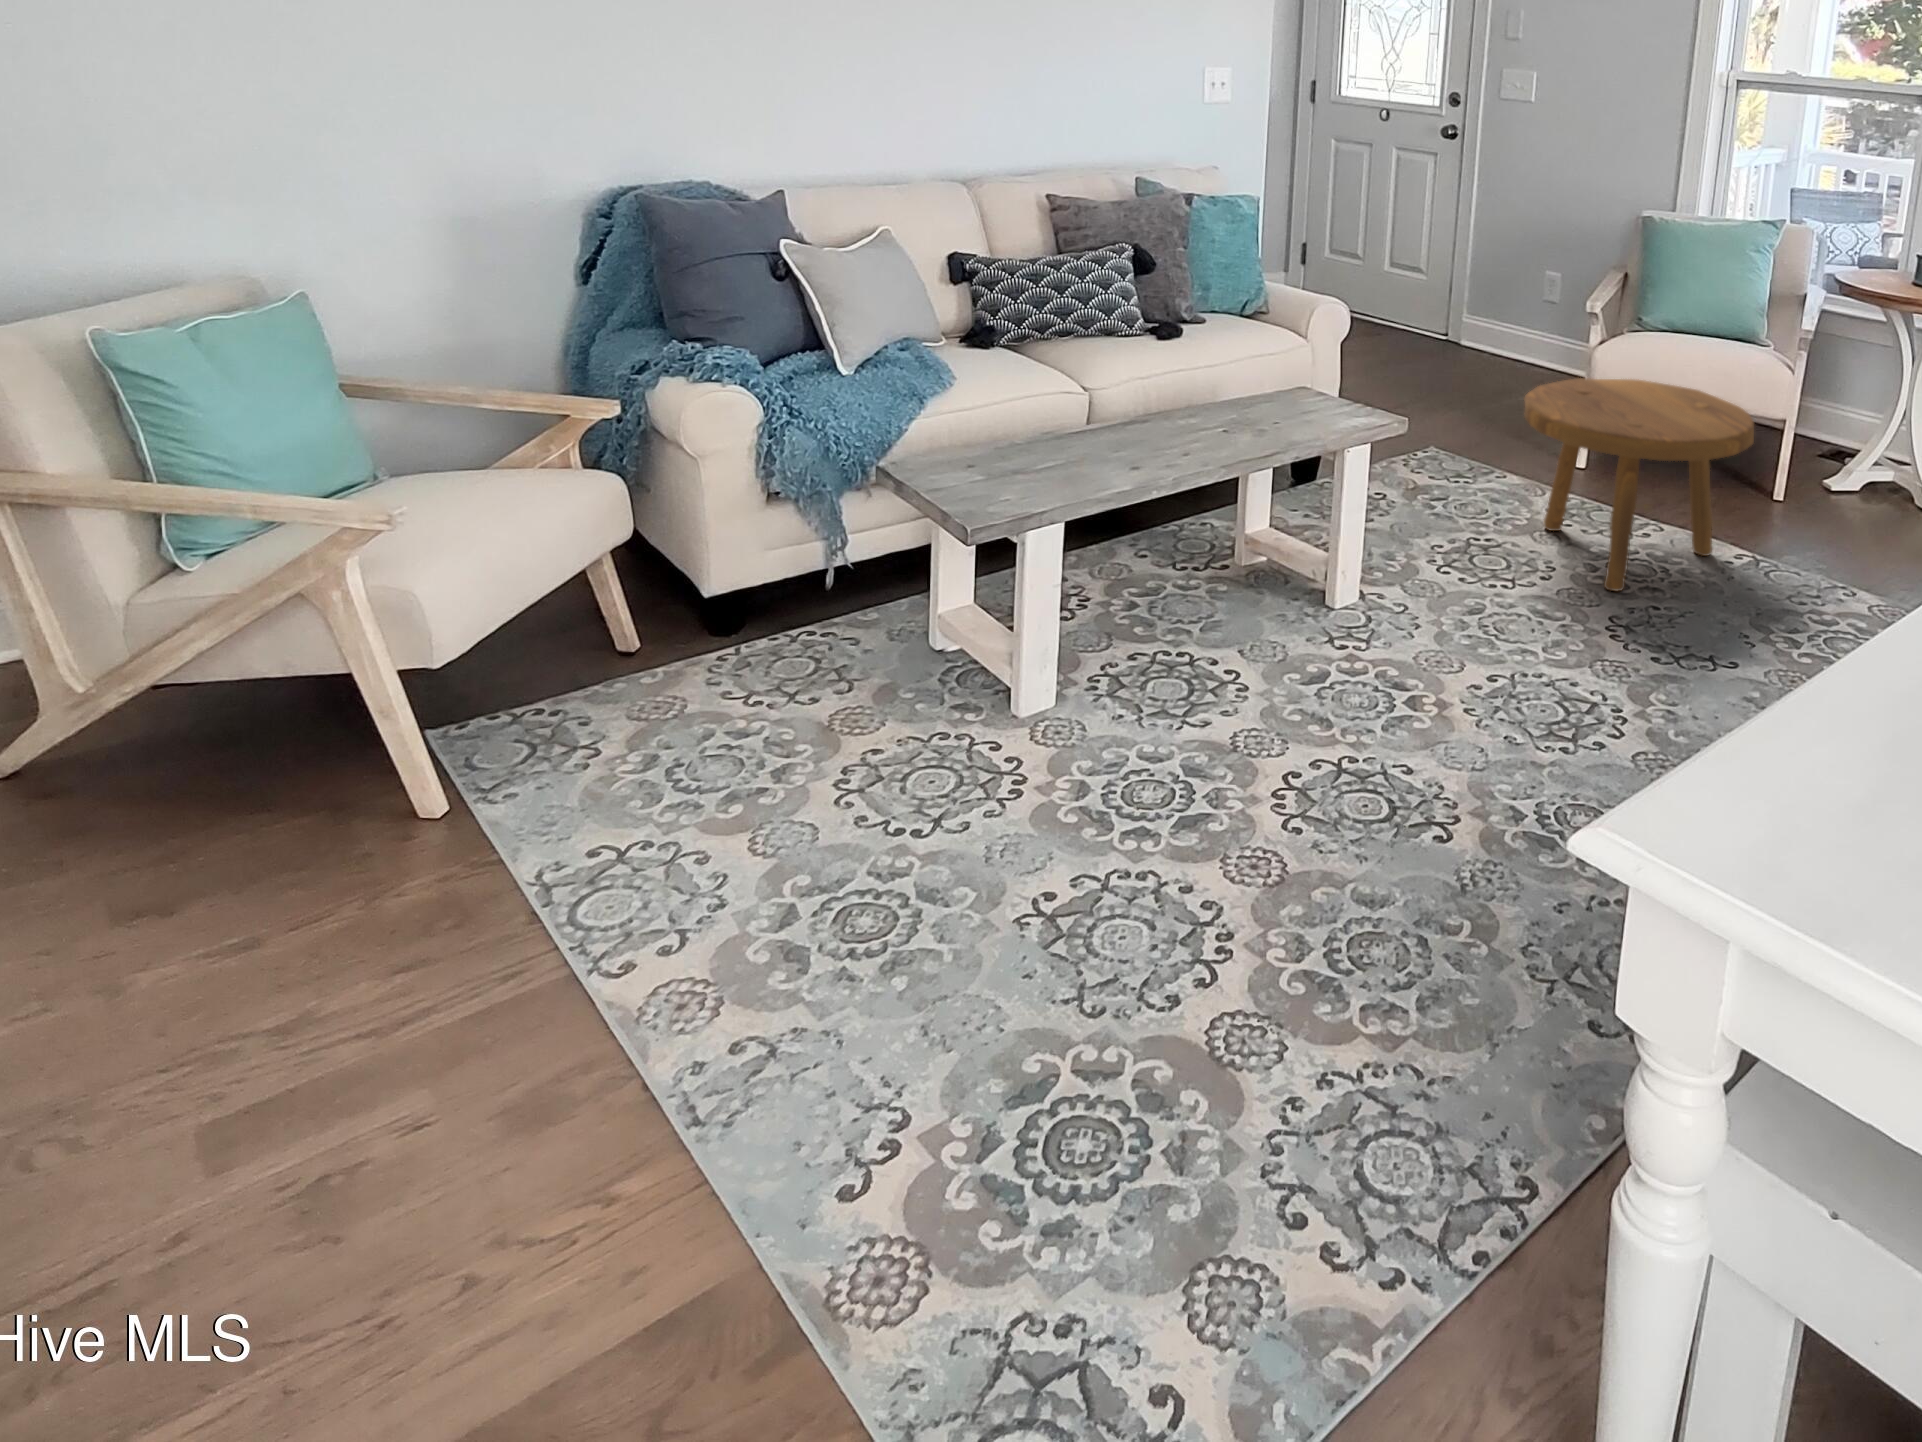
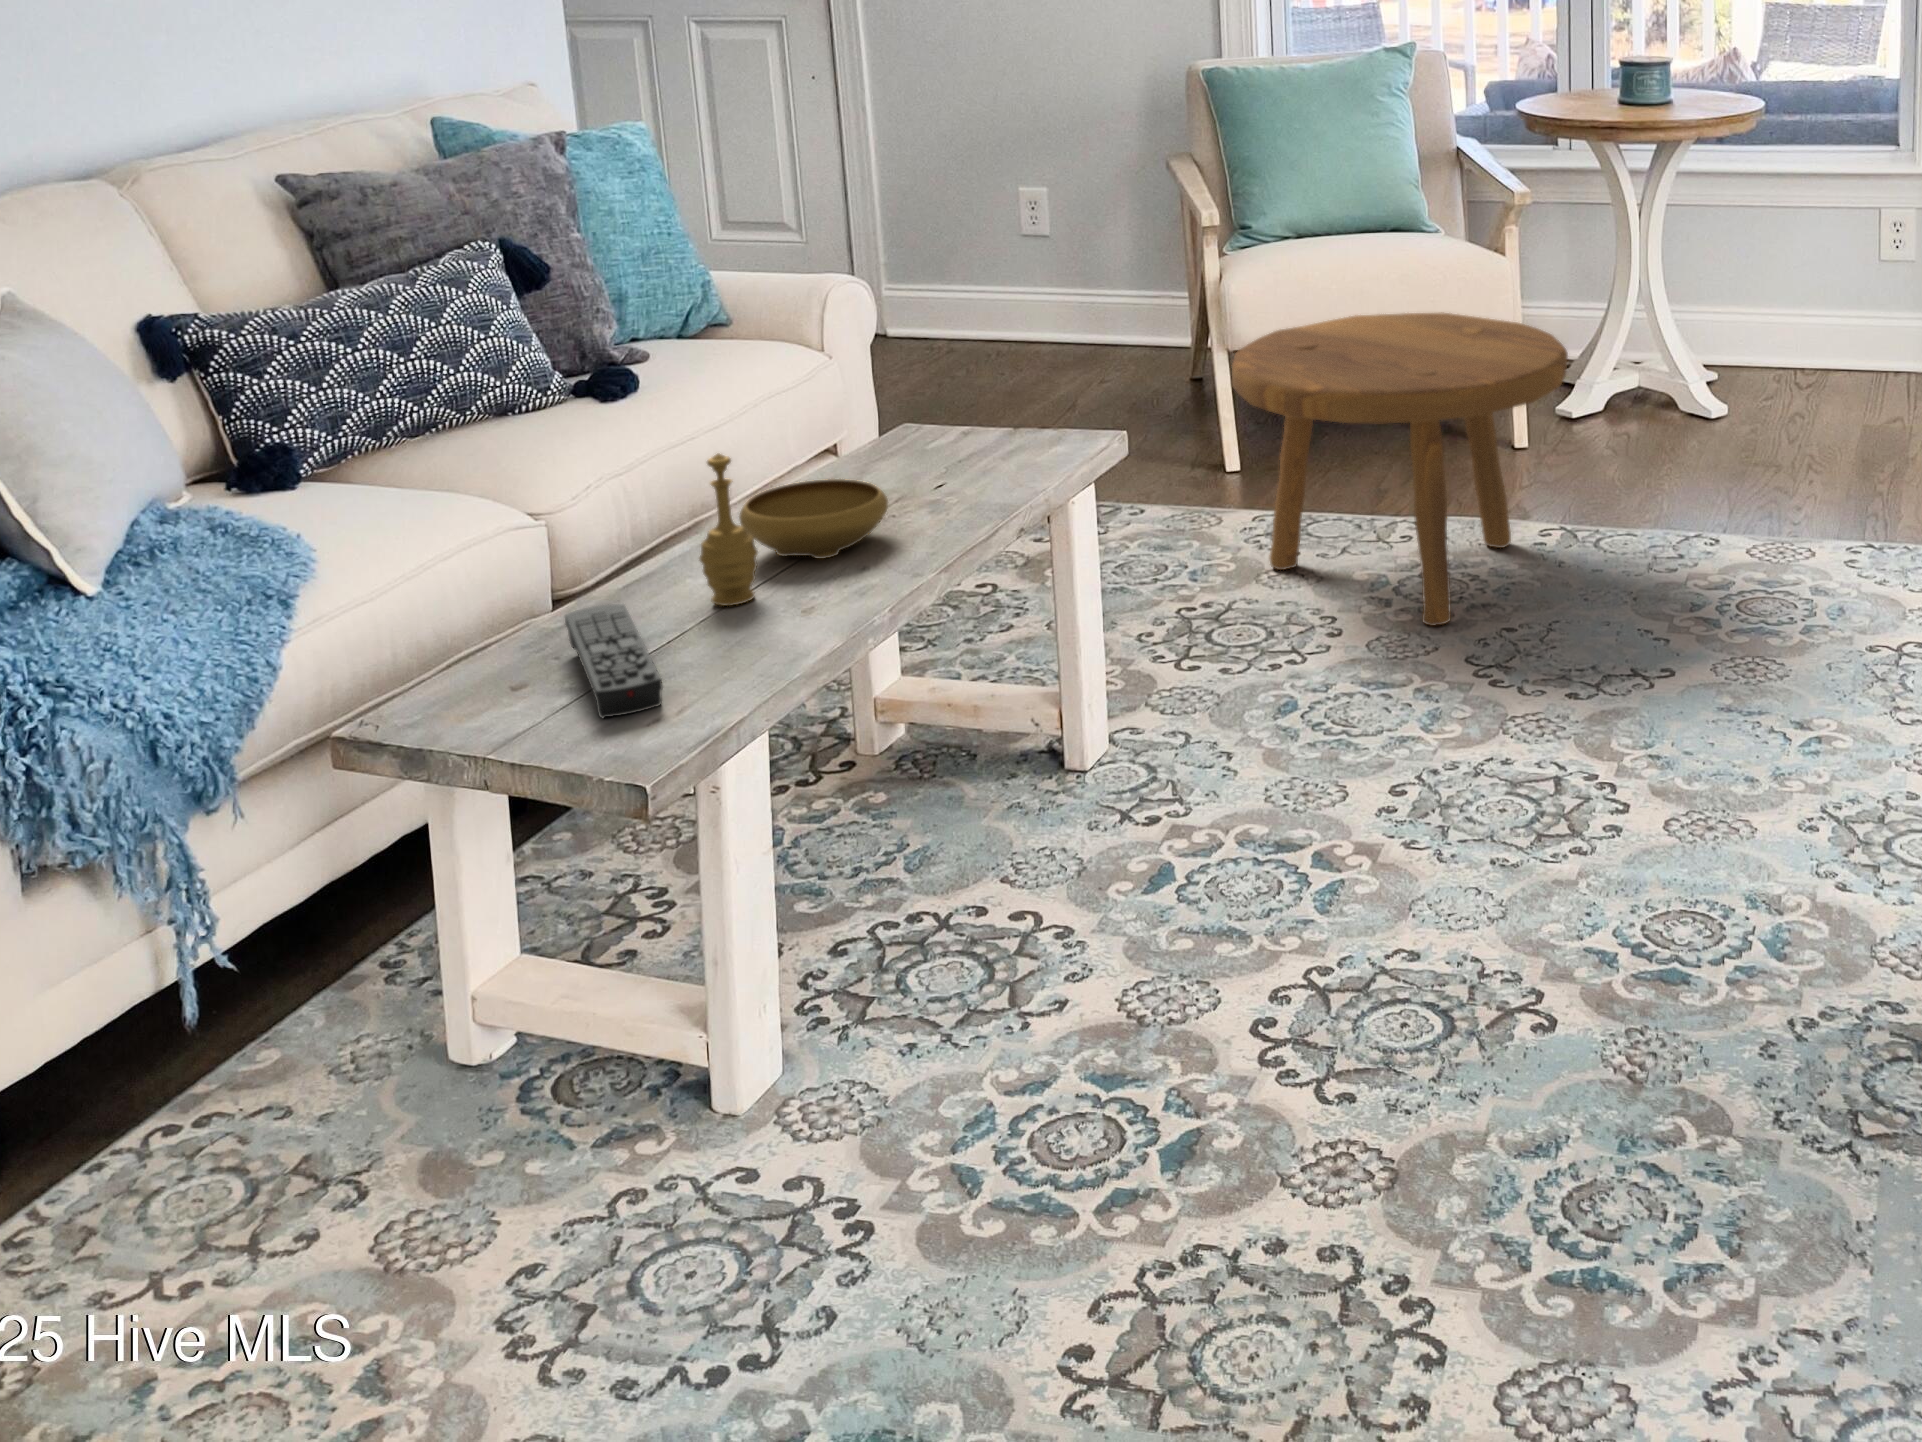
decorative bowl: none [1096,374,1221,457] -> present [700,454,888,606]
remote control: none [986,439,1049,496] -> present [565,604,663,718]

